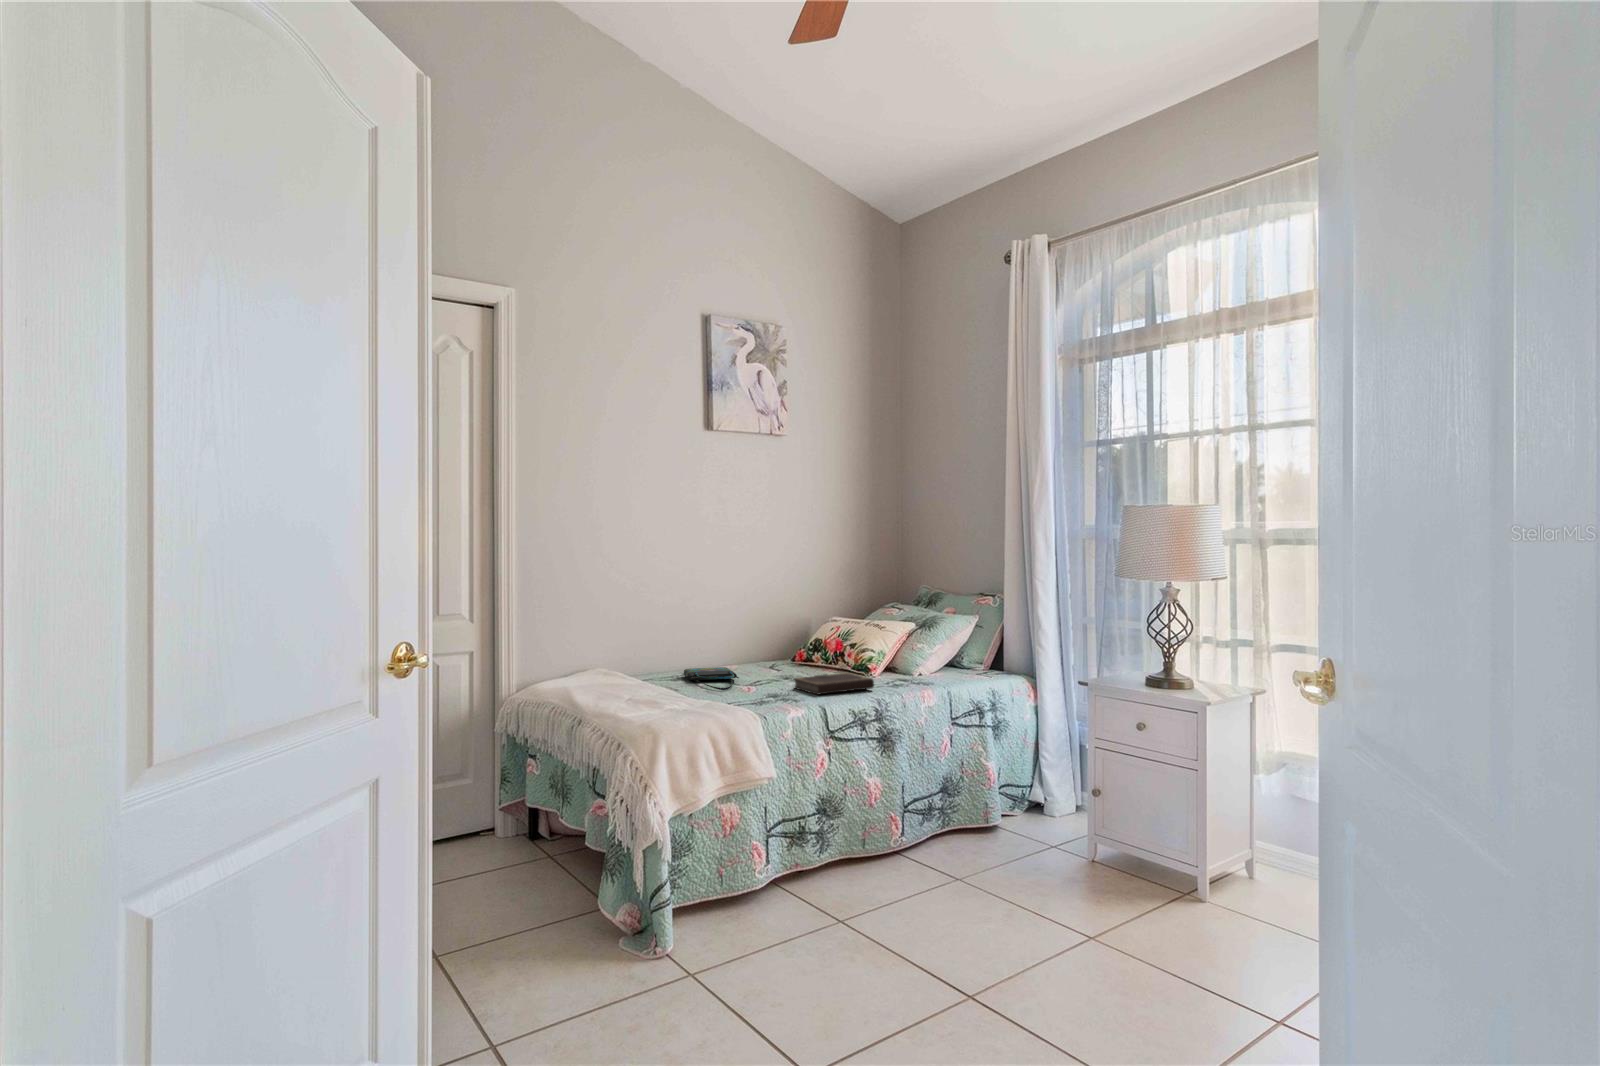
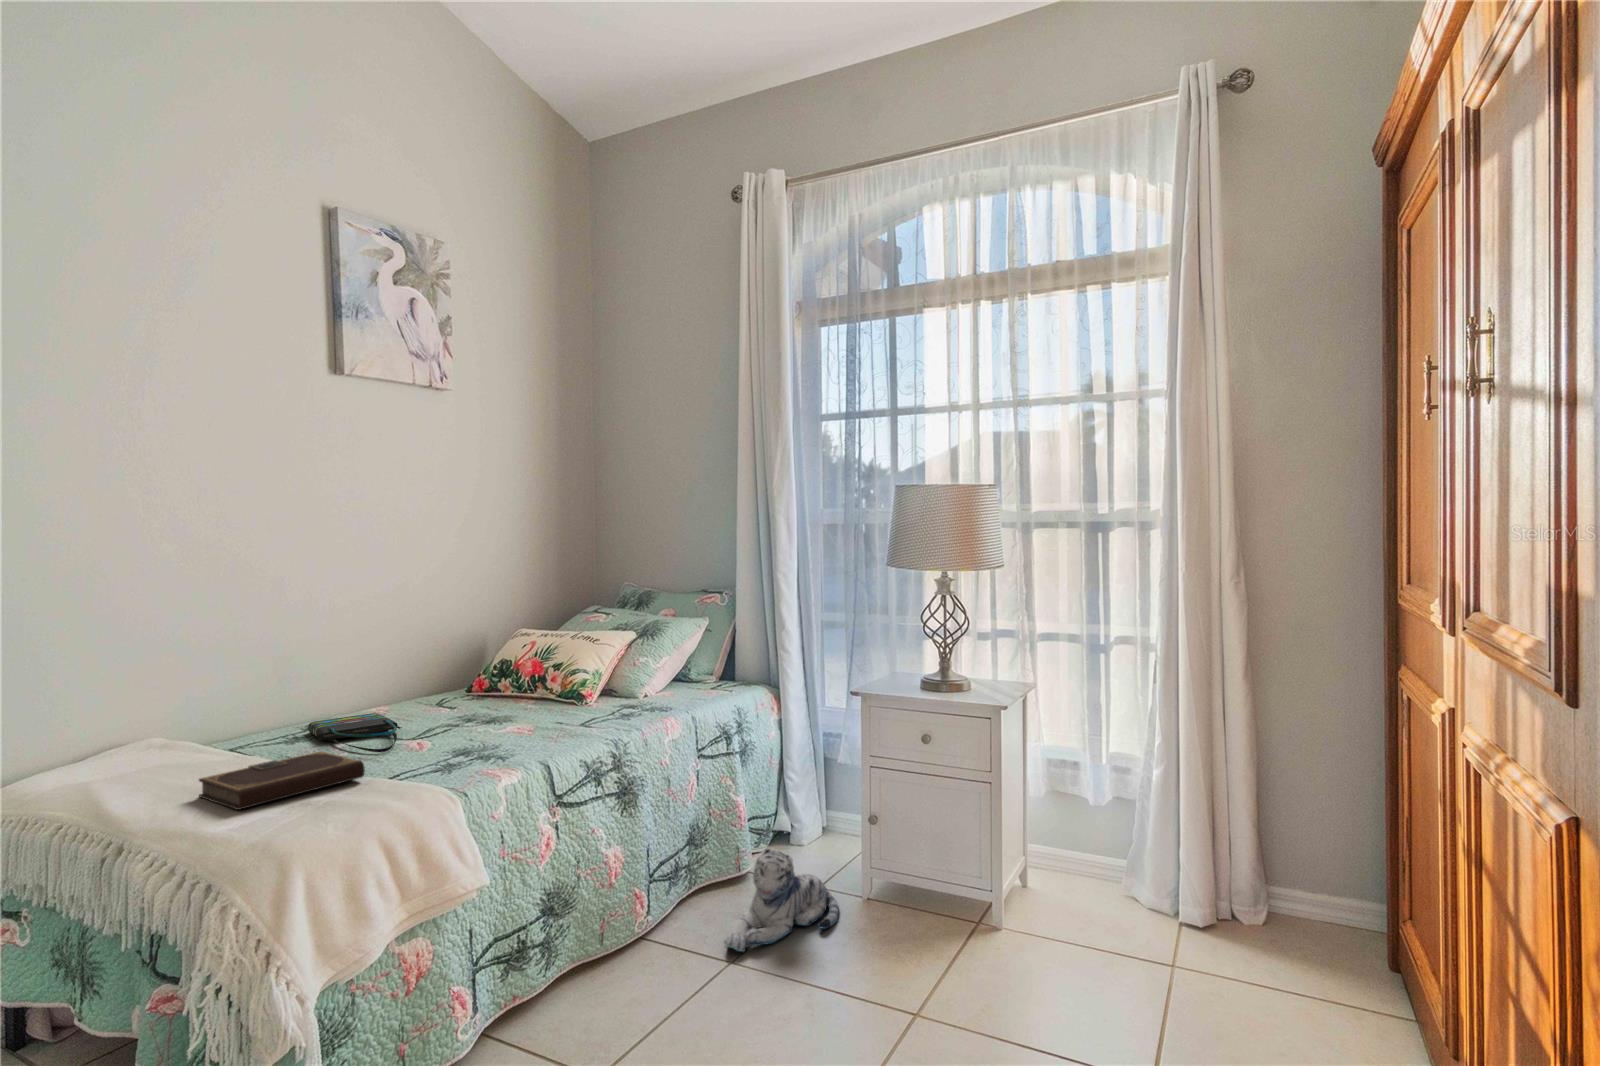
notebook: present [794,673,874,694] -> present [199,751,365,810]
plush toy: none [955,799,1062,874] -> present [724,849,839,952]

